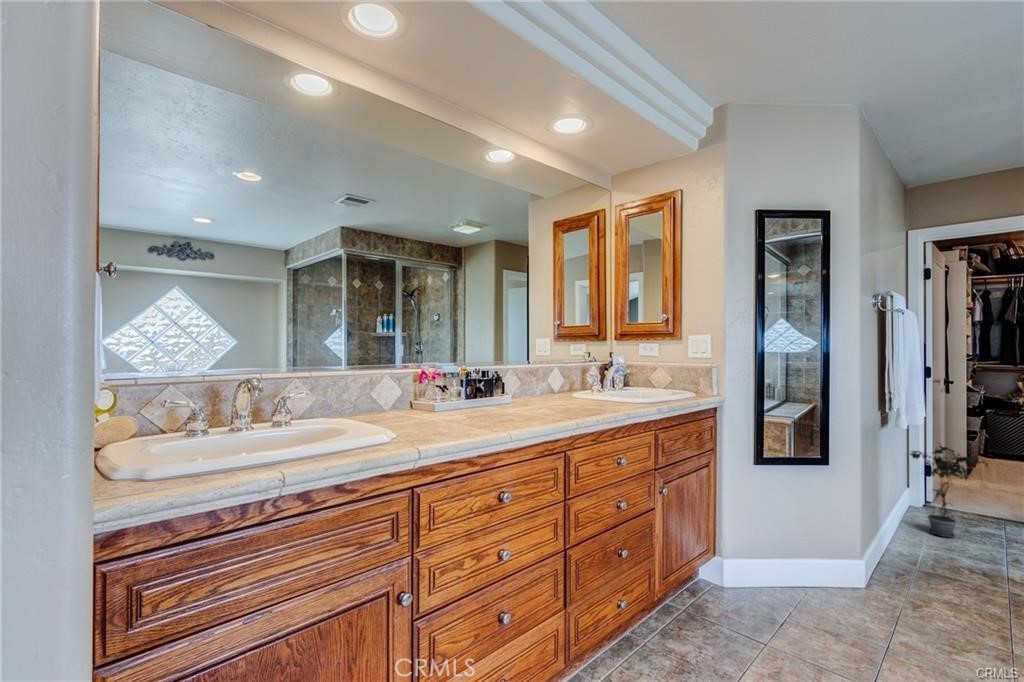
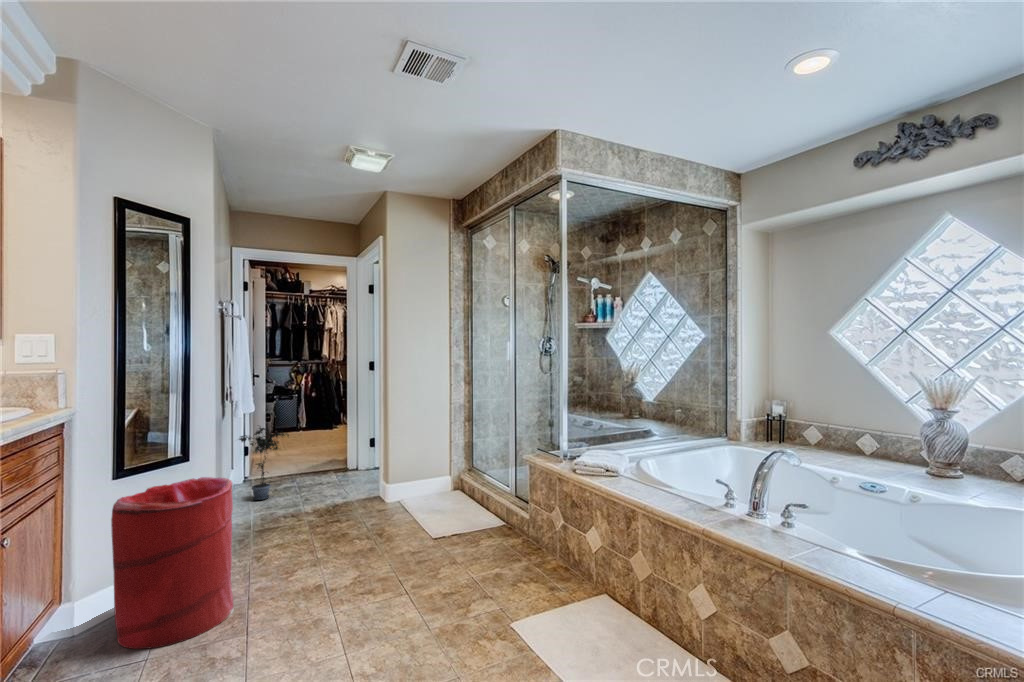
laundry hamper: none [747,480,867,657] -> present [111,477,234,649]

